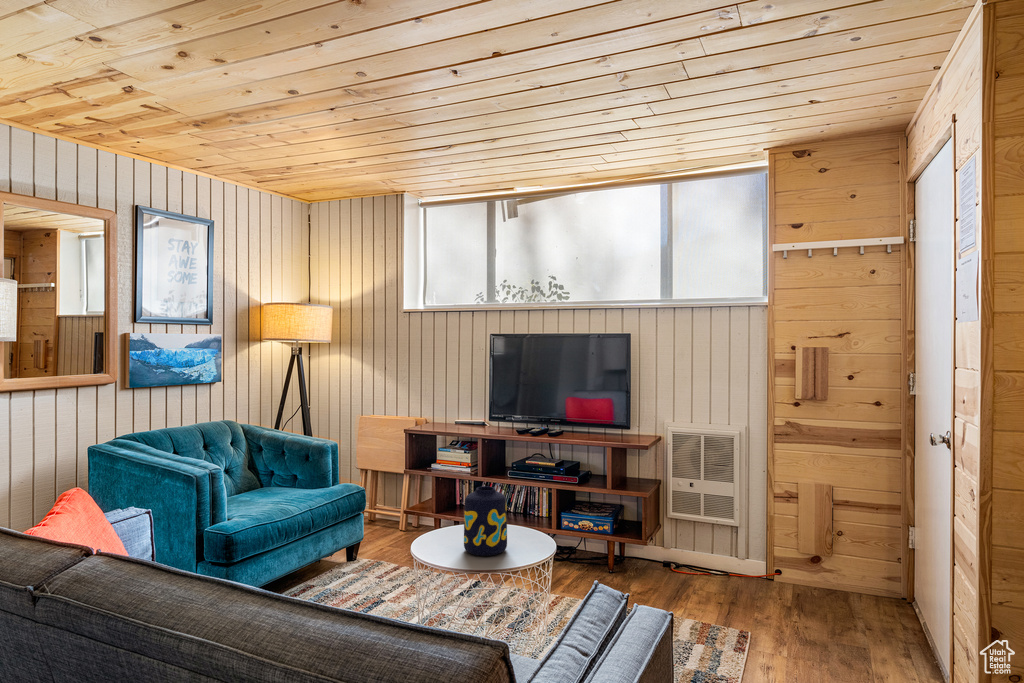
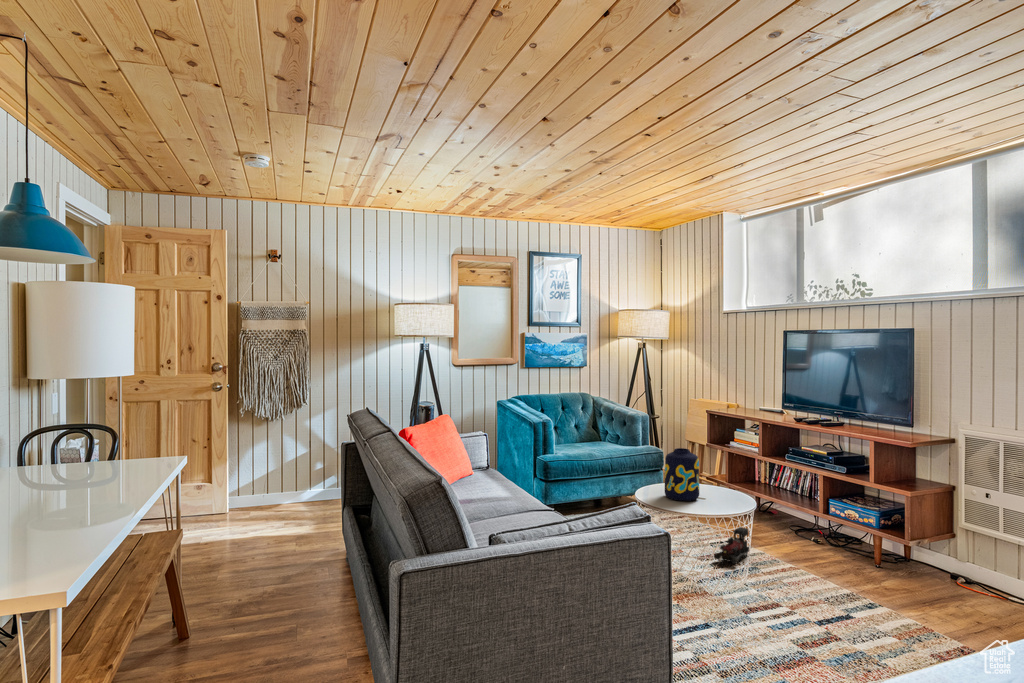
toy train: none [488,566,516,621] -> present [714,527,750,566]

